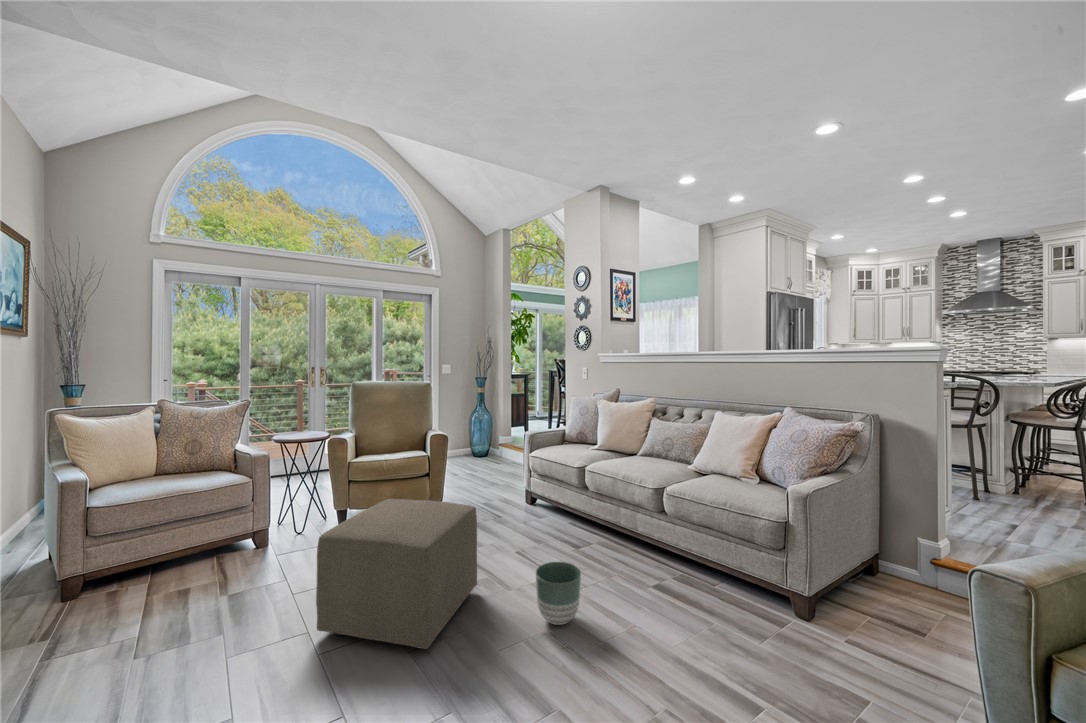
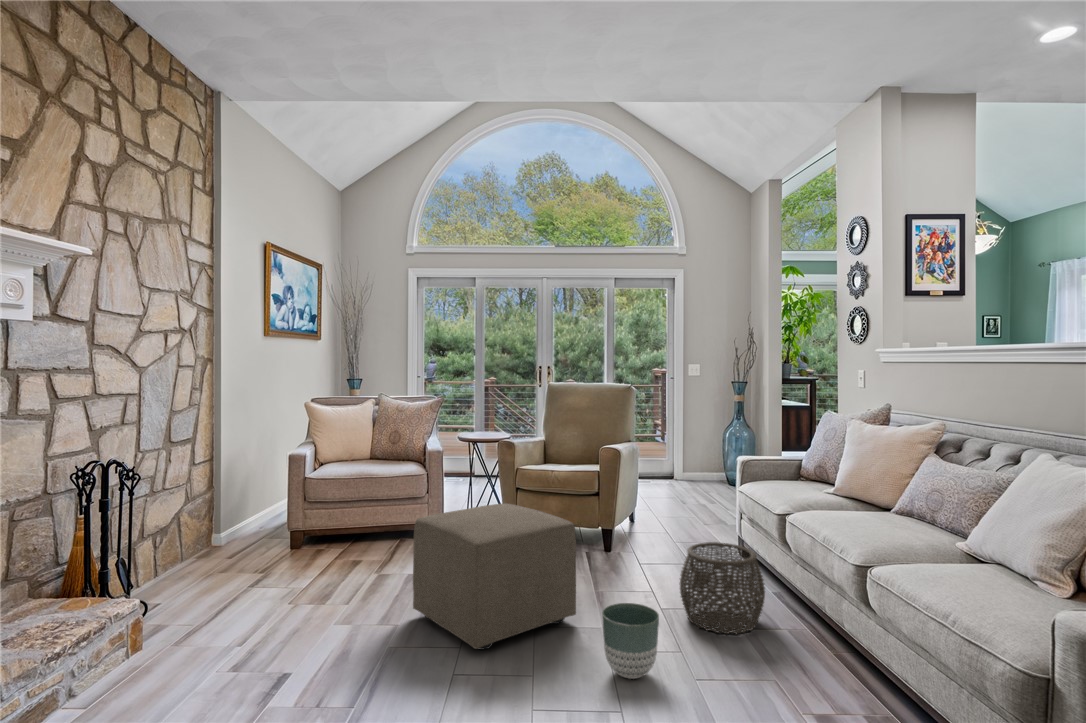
woven basket: none [540,497,600,566] -> present [680,542,765,634]

